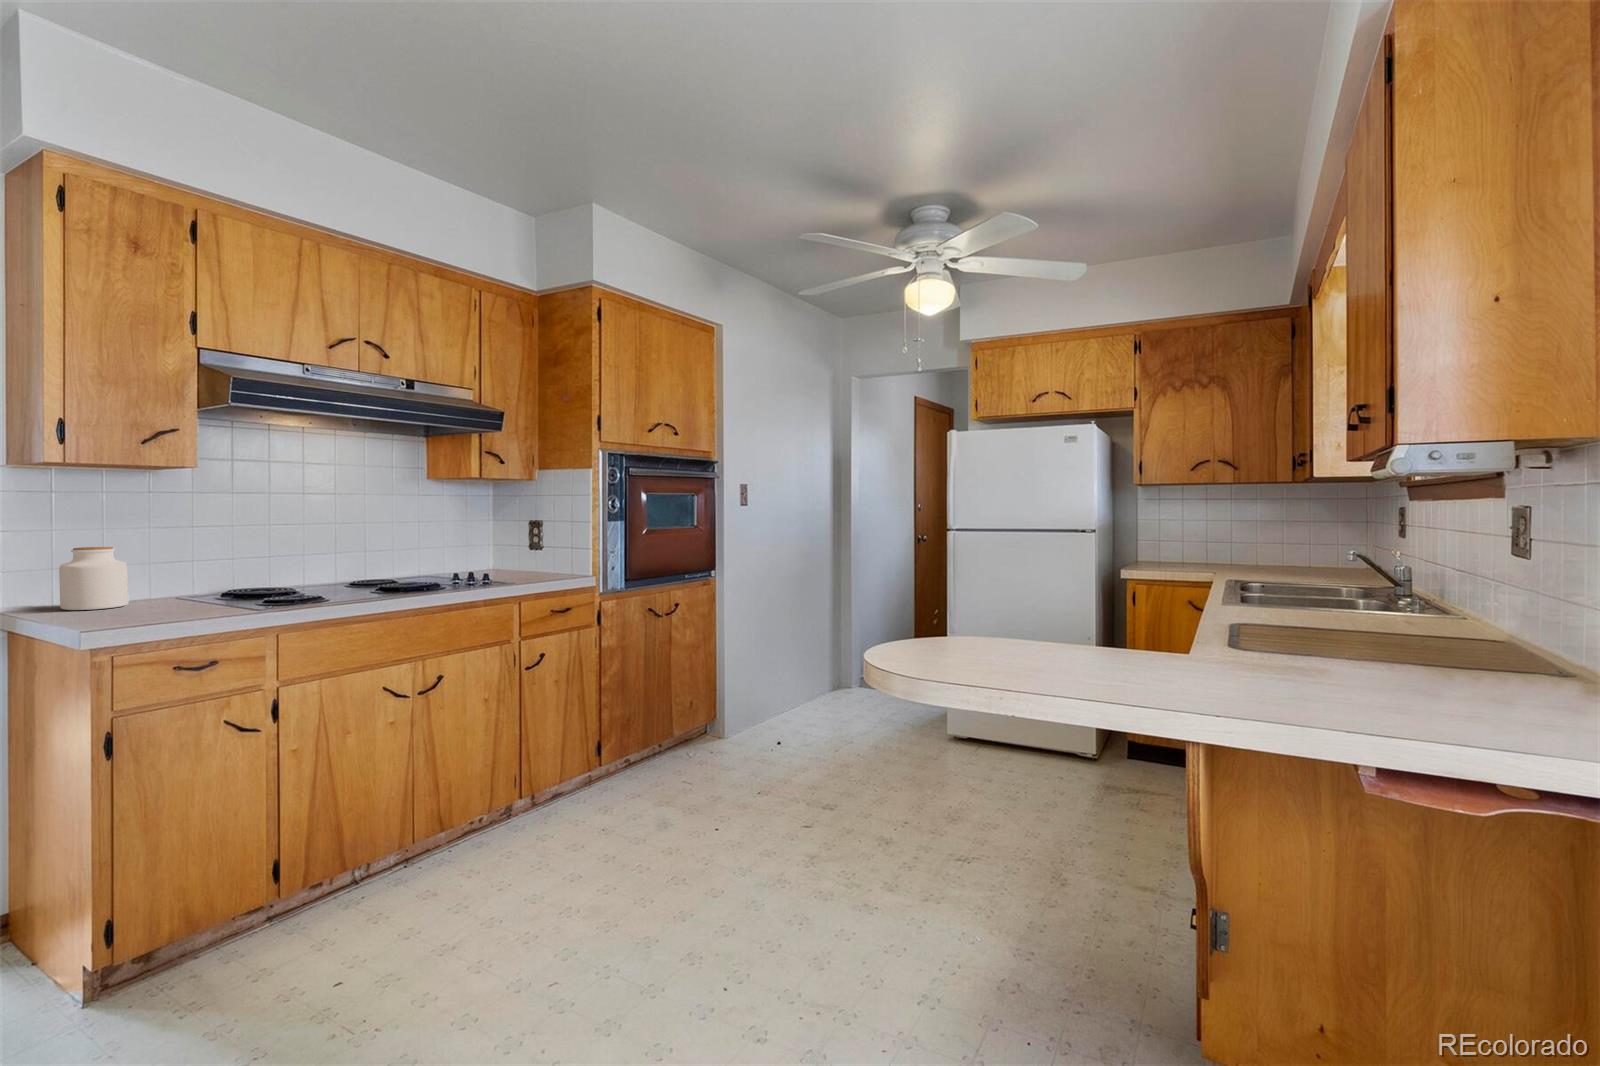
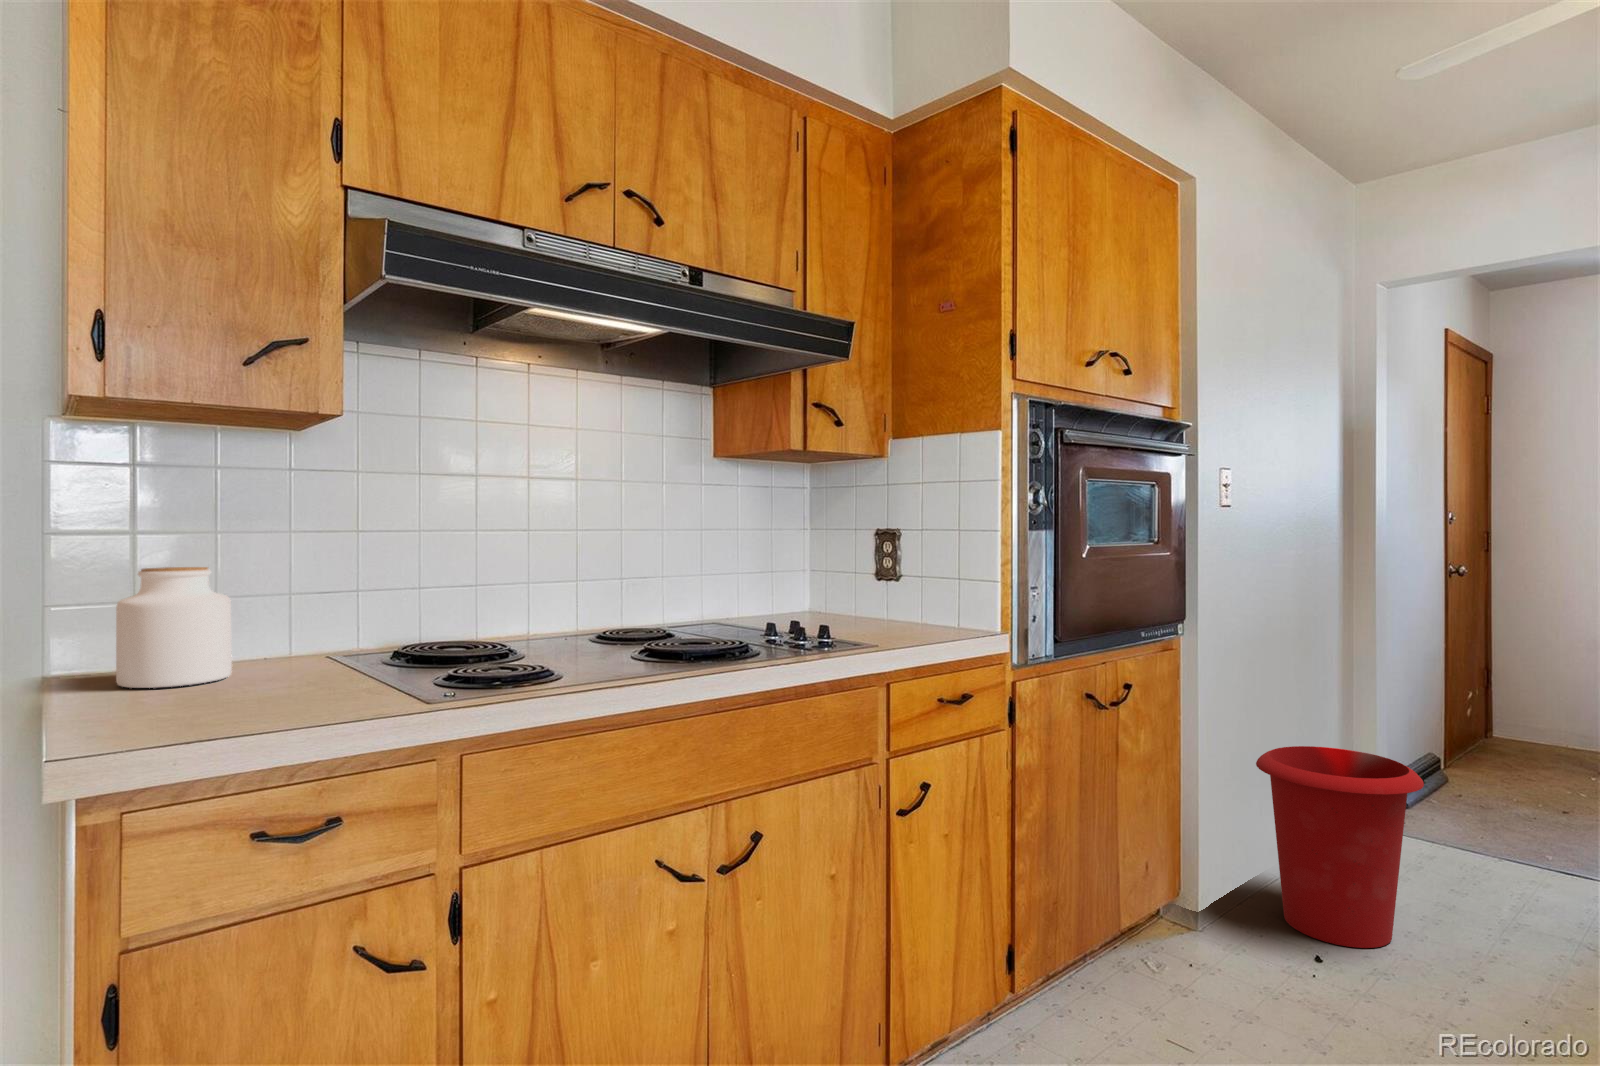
waste bin: none [756,636,830,735] -> present [1256,746,1424,948]

